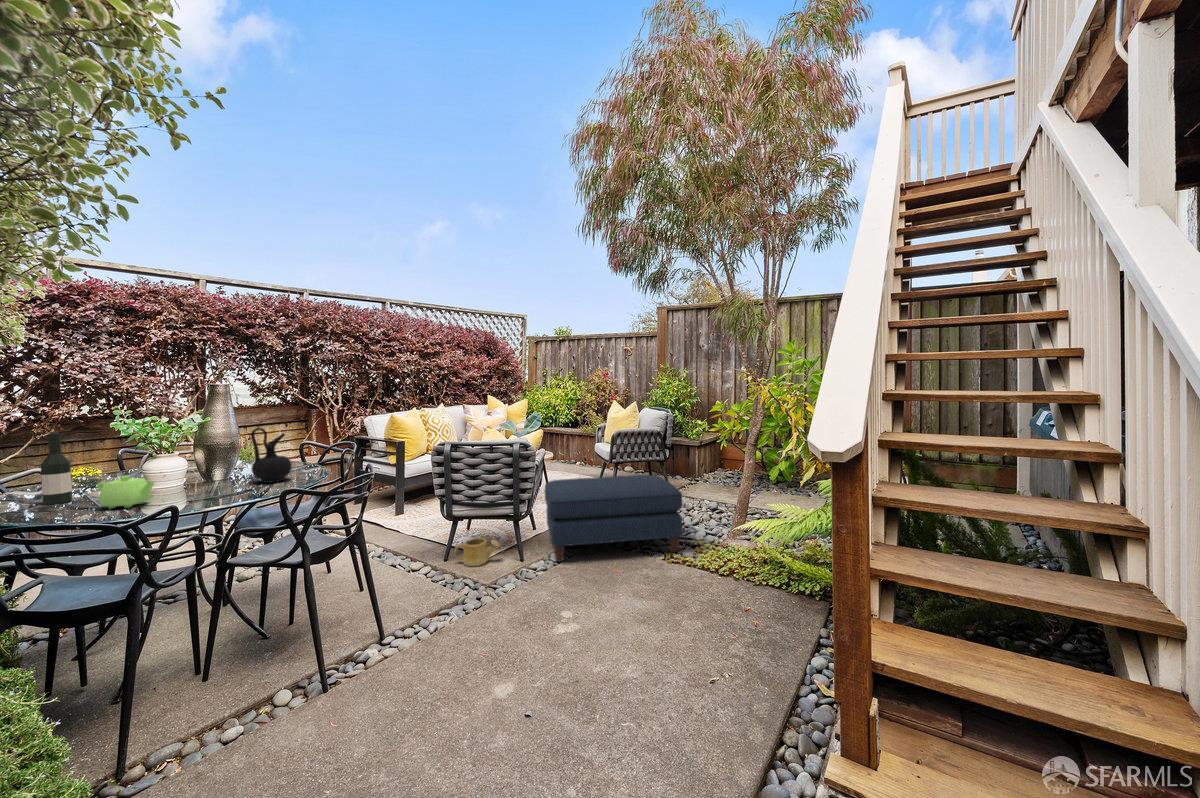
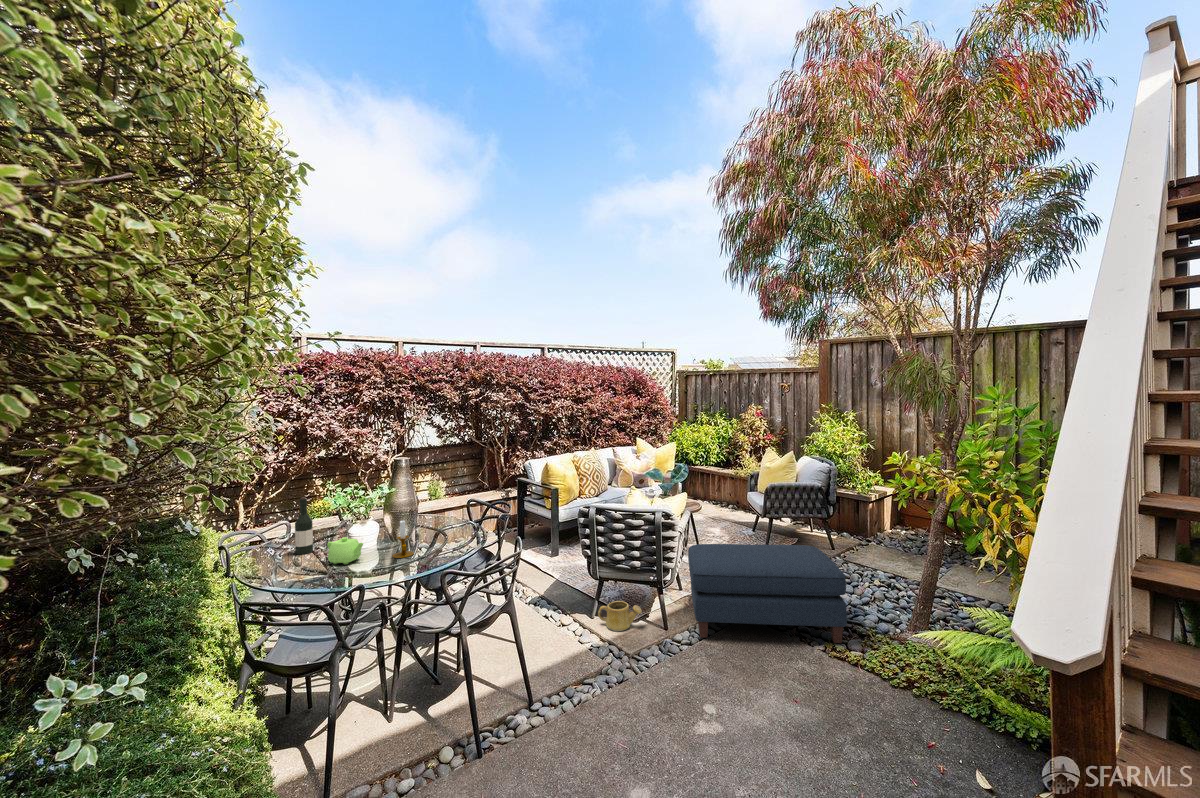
ceramic jug: present [251,428,292,483] -> none [431,493,461,542]
candlestick: none [198,455,229,498] -> present [392,520,414,558]

